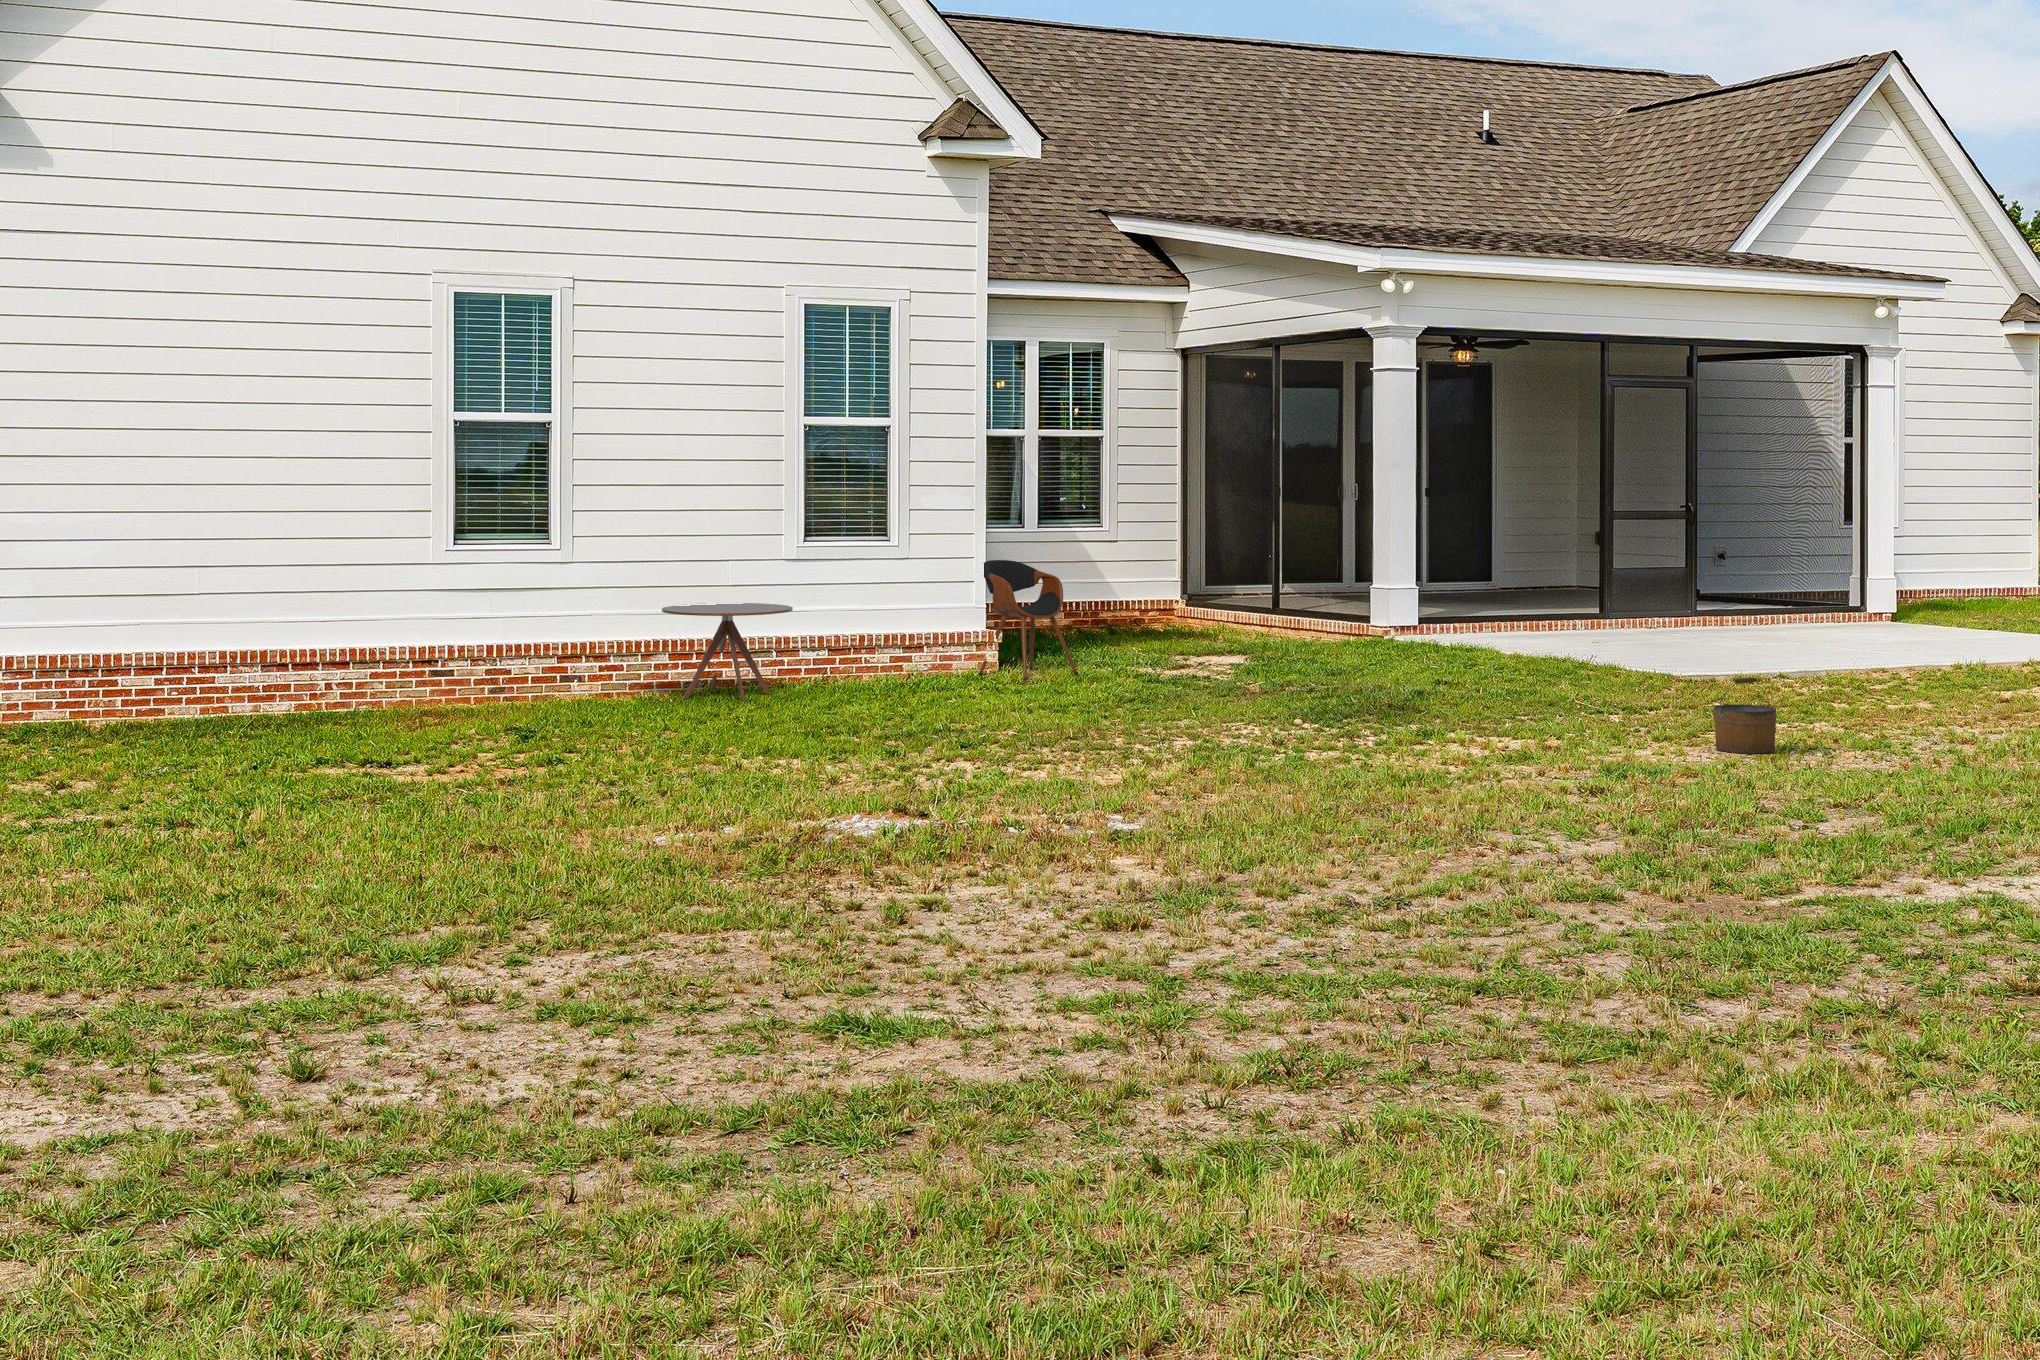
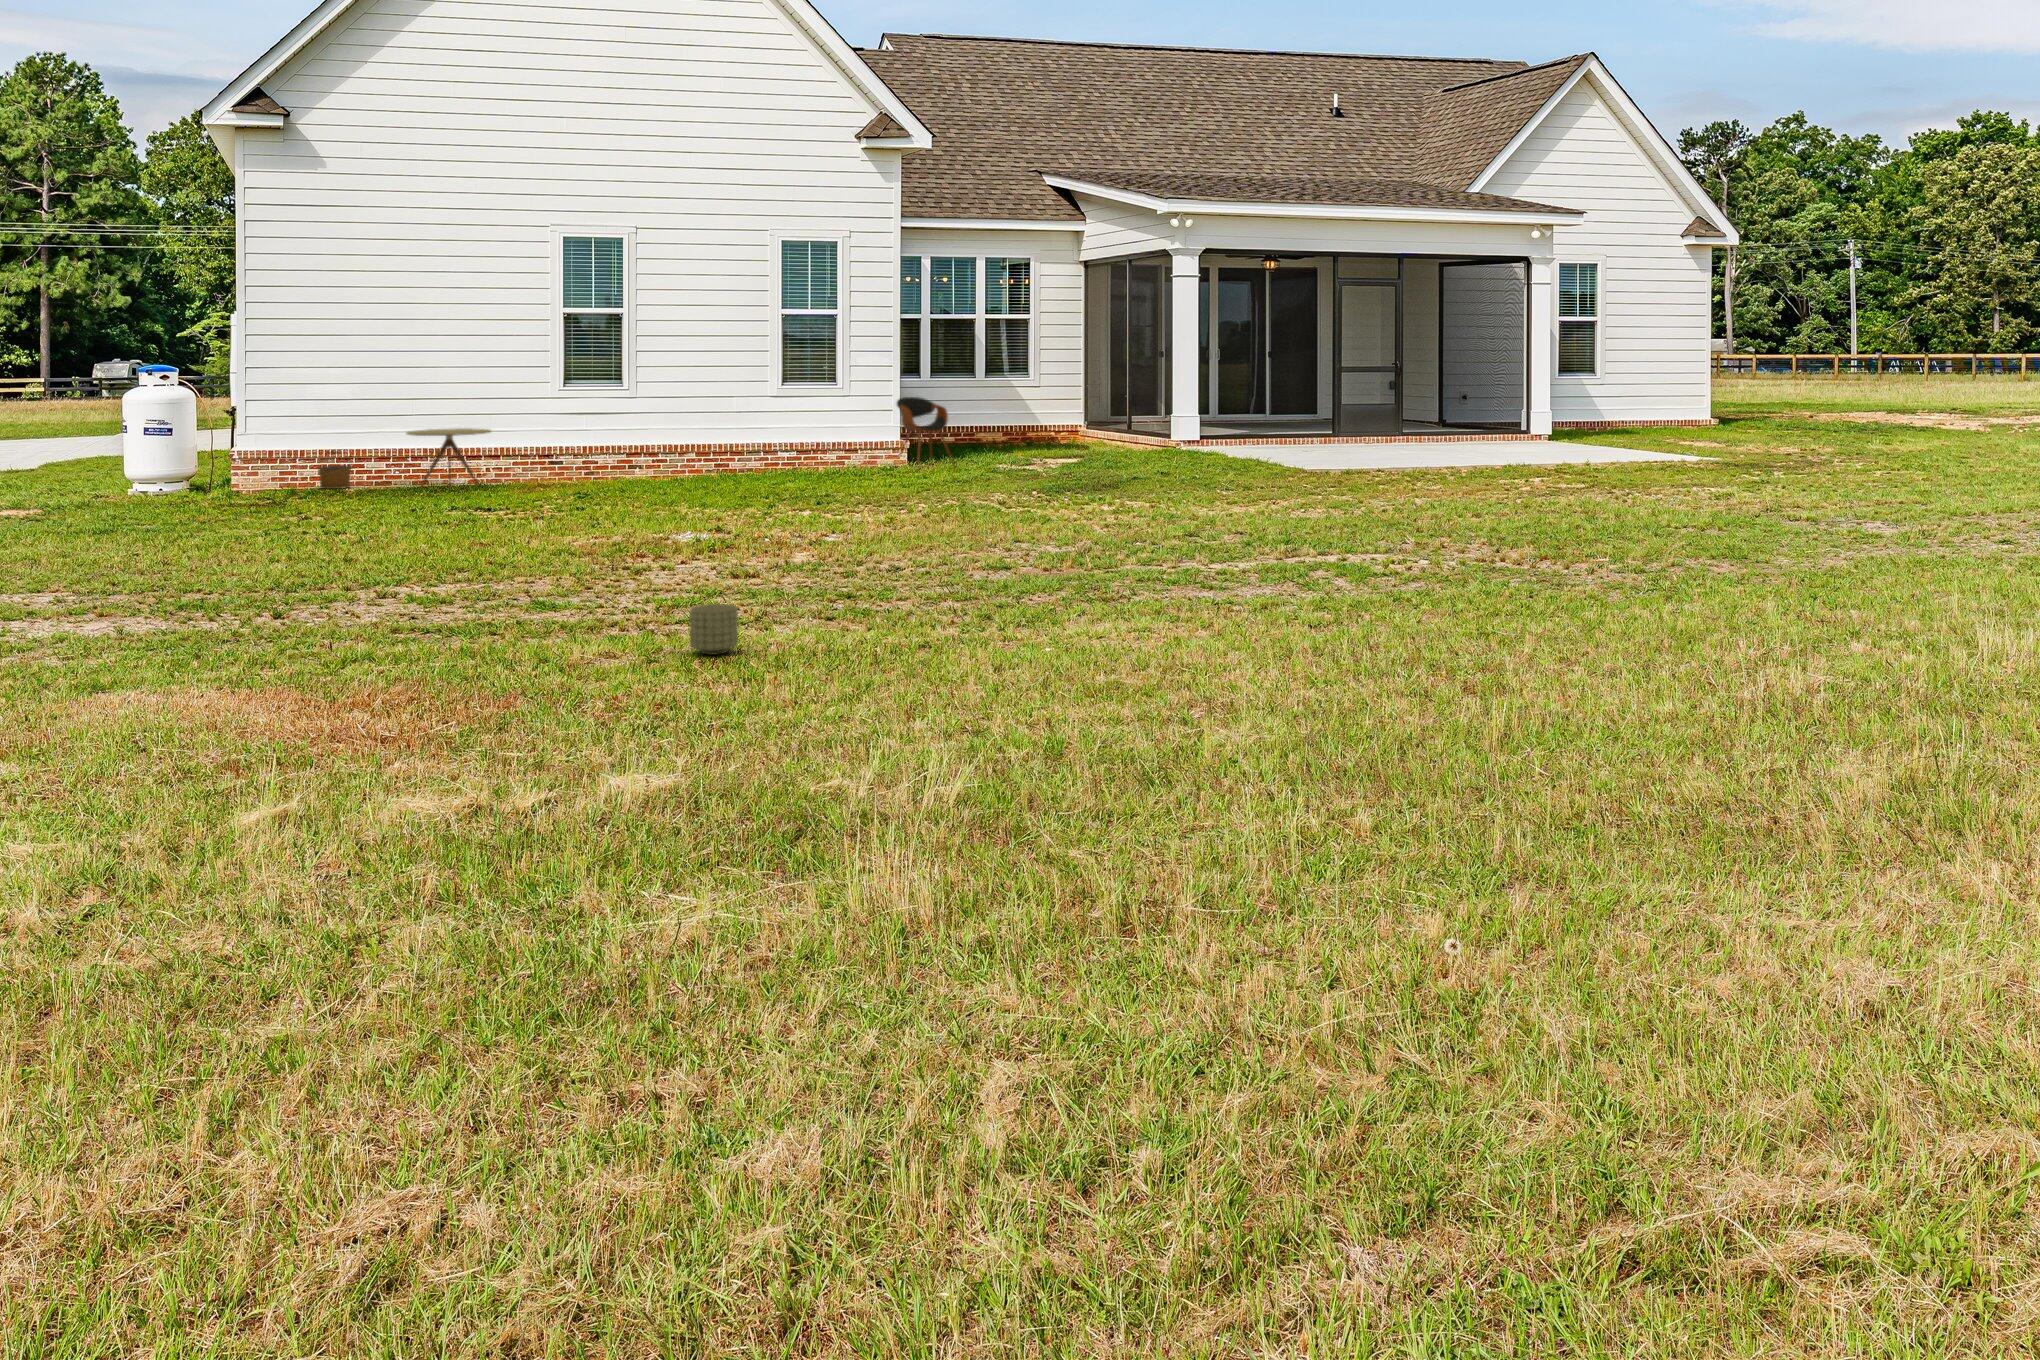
round table: present [662,603,793,702] -> present [407,428,491,487]
bucket: present [1713,678,1776,754] -> present [318,451,351,489]
planter: none [1389,1110,1514,1254] -> present [690,604,738,655]

